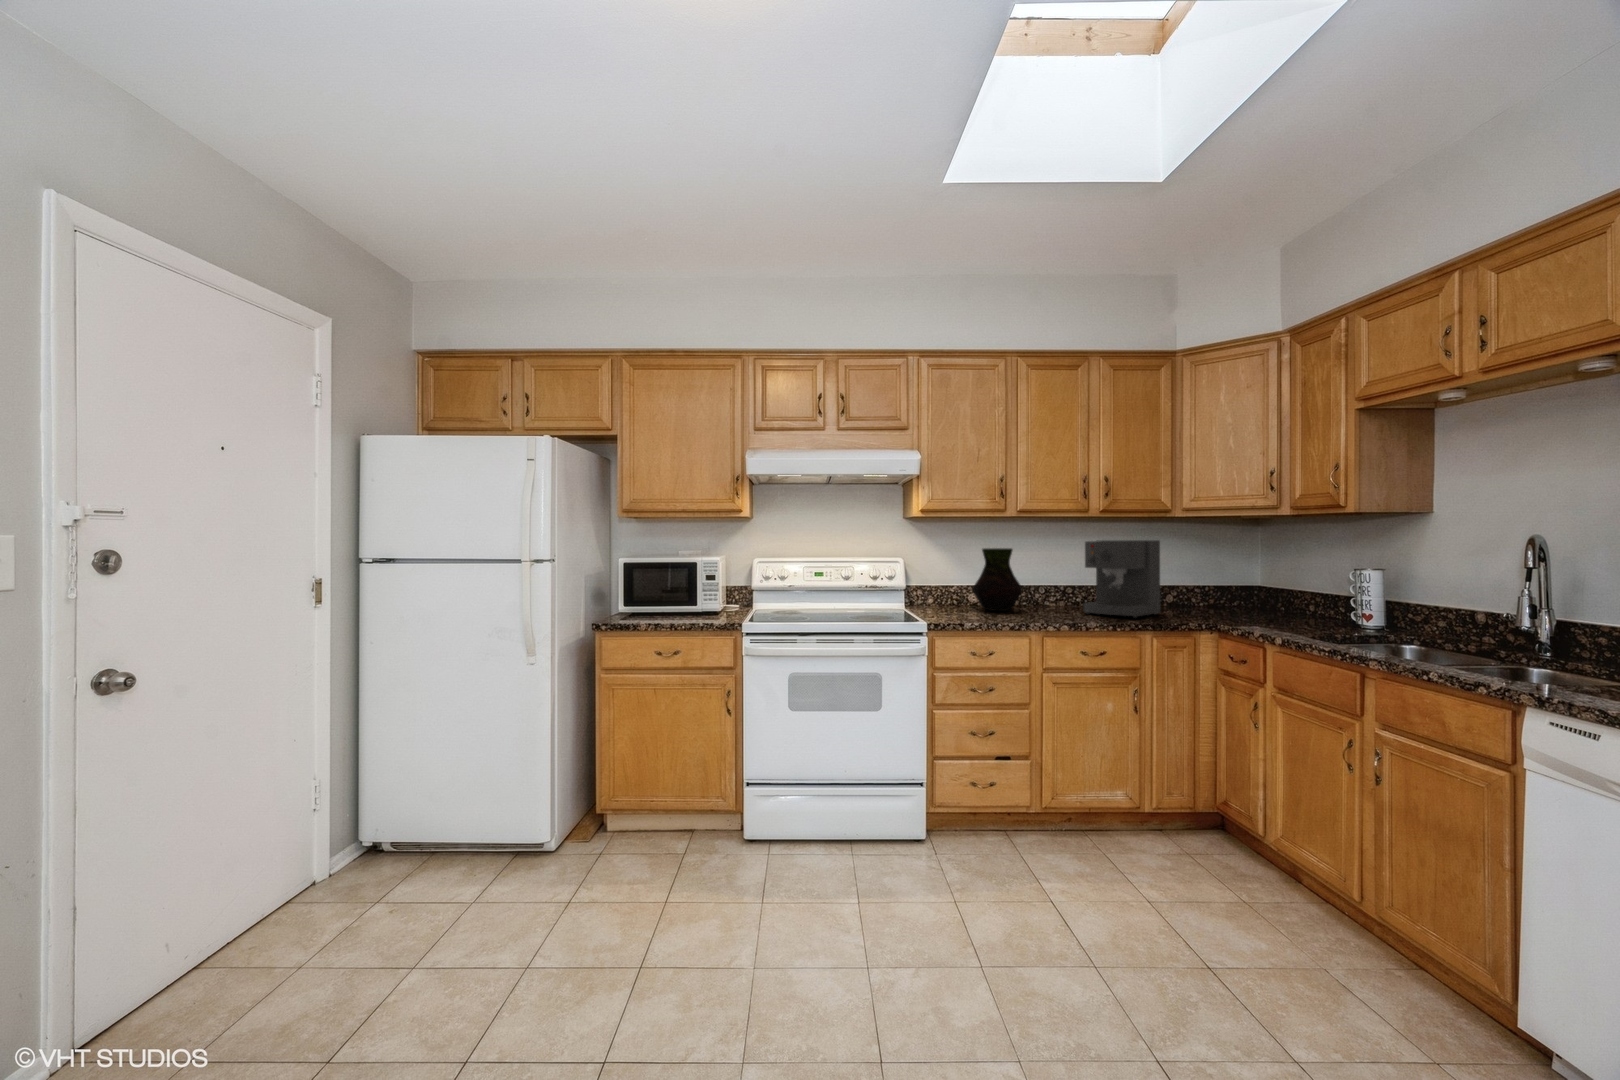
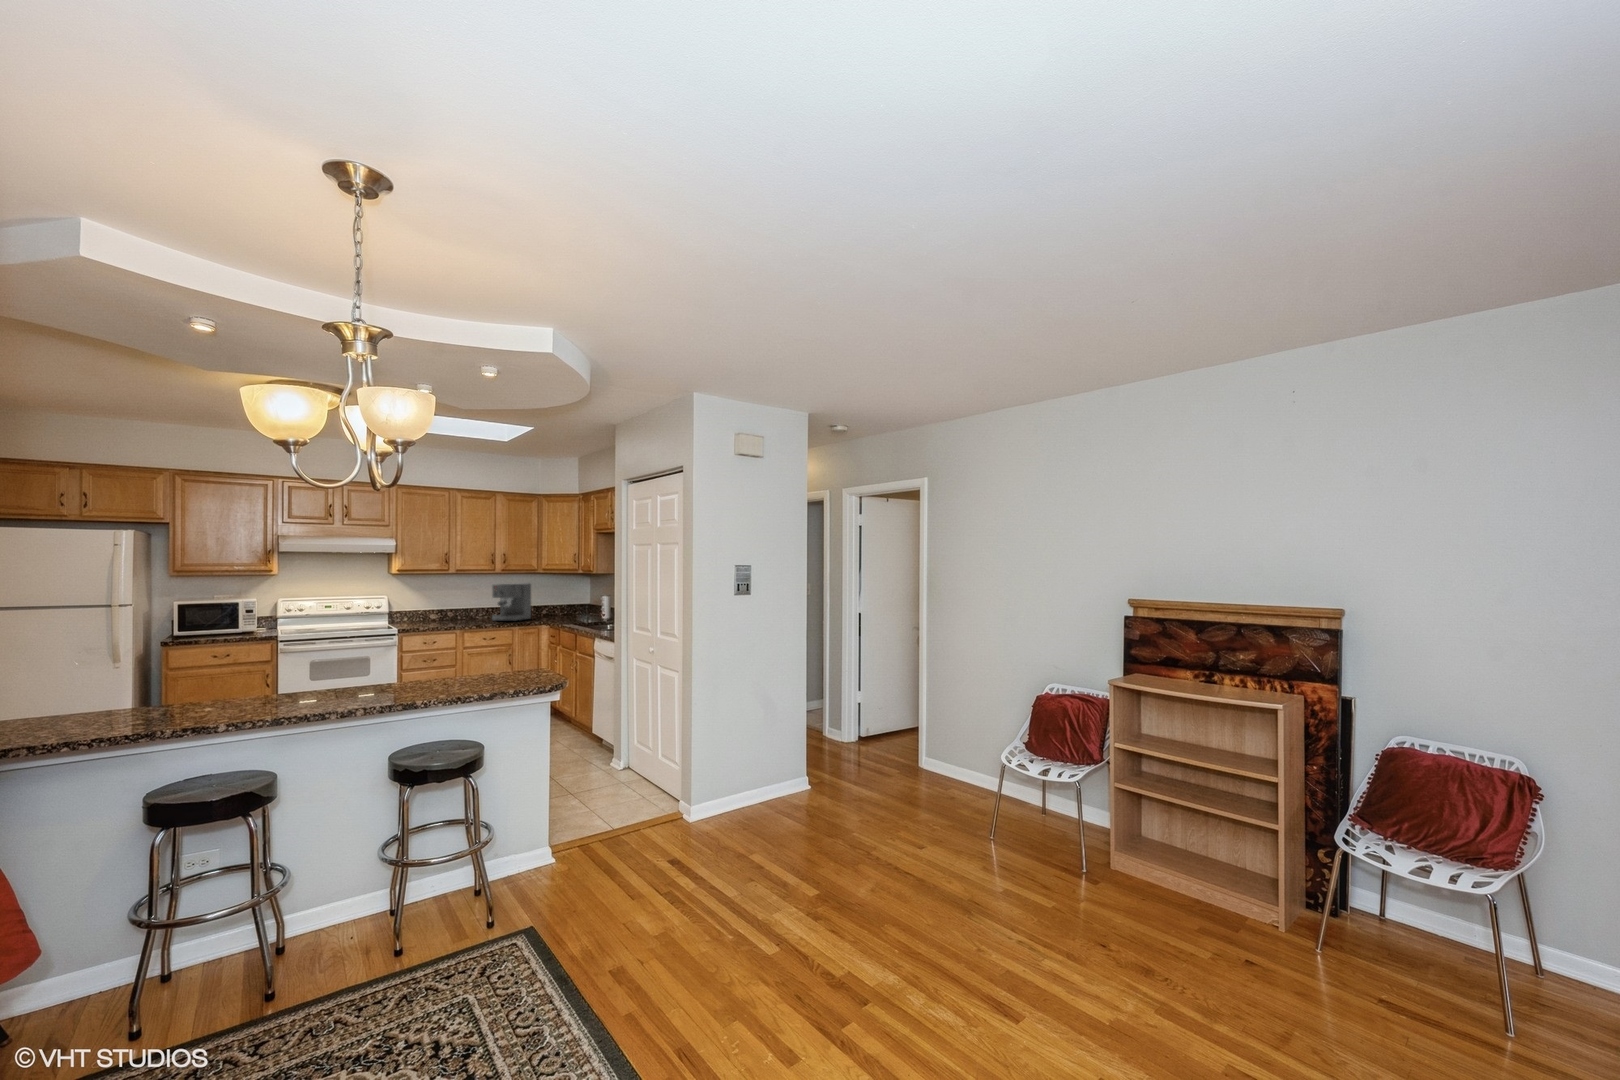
vase: present [973,548,1022,611] -> none [430,589,459,622]

